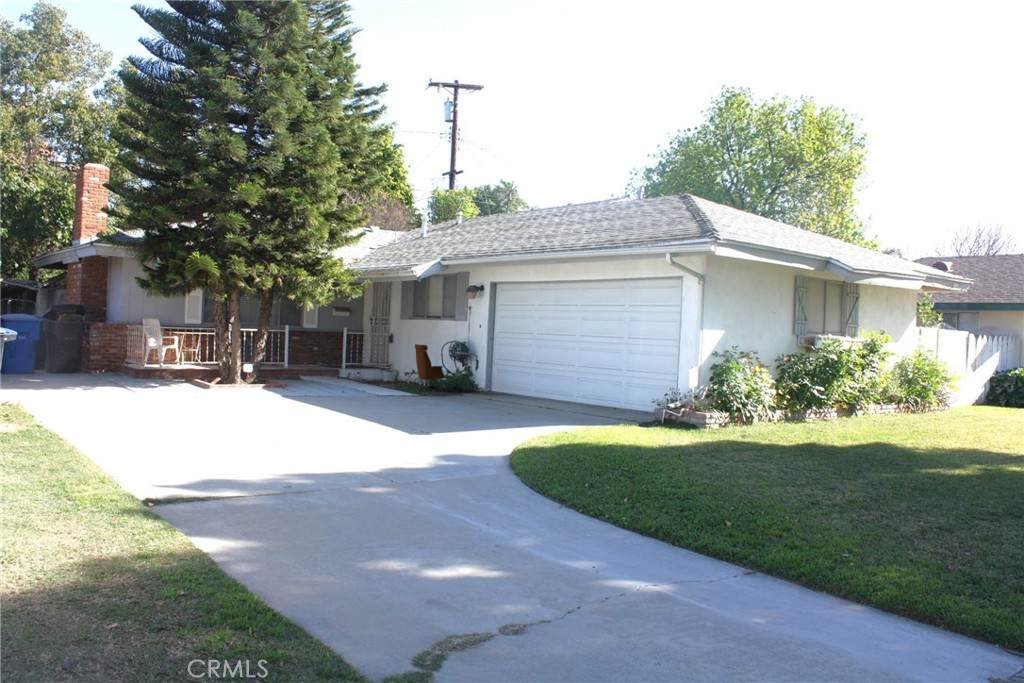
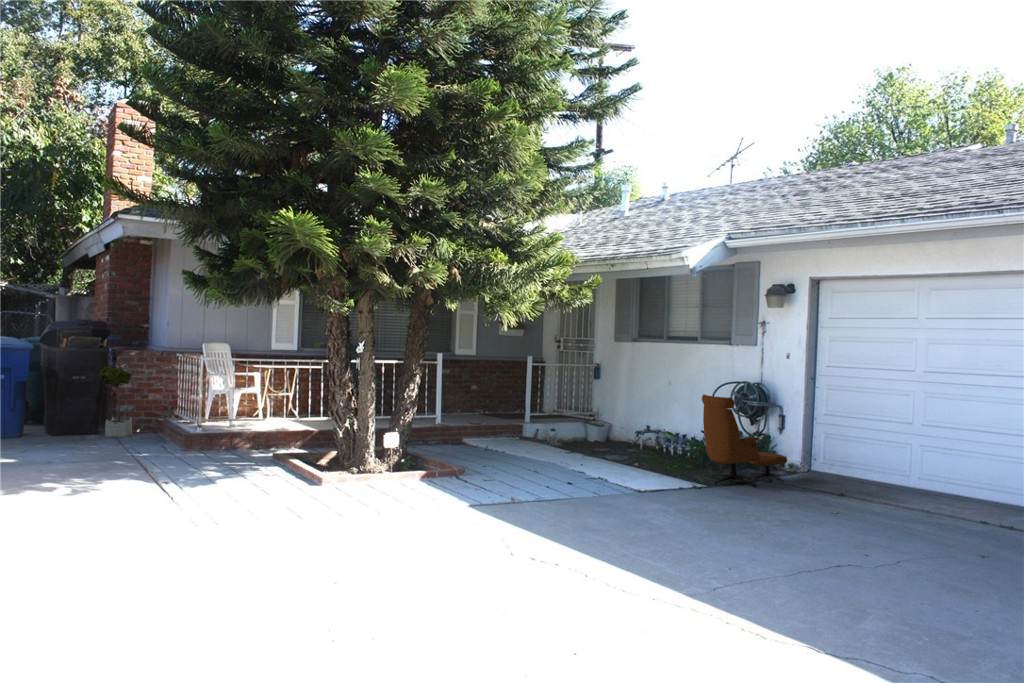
potted tree: none [83,331,102,372] -> present [99,366,132,437]

